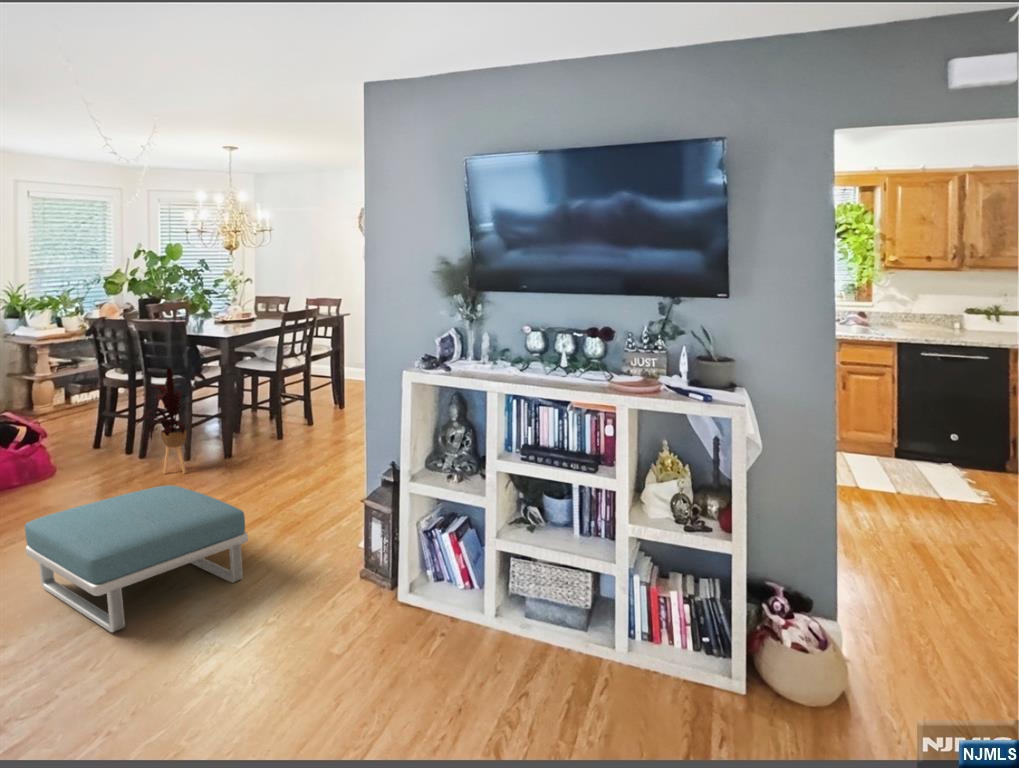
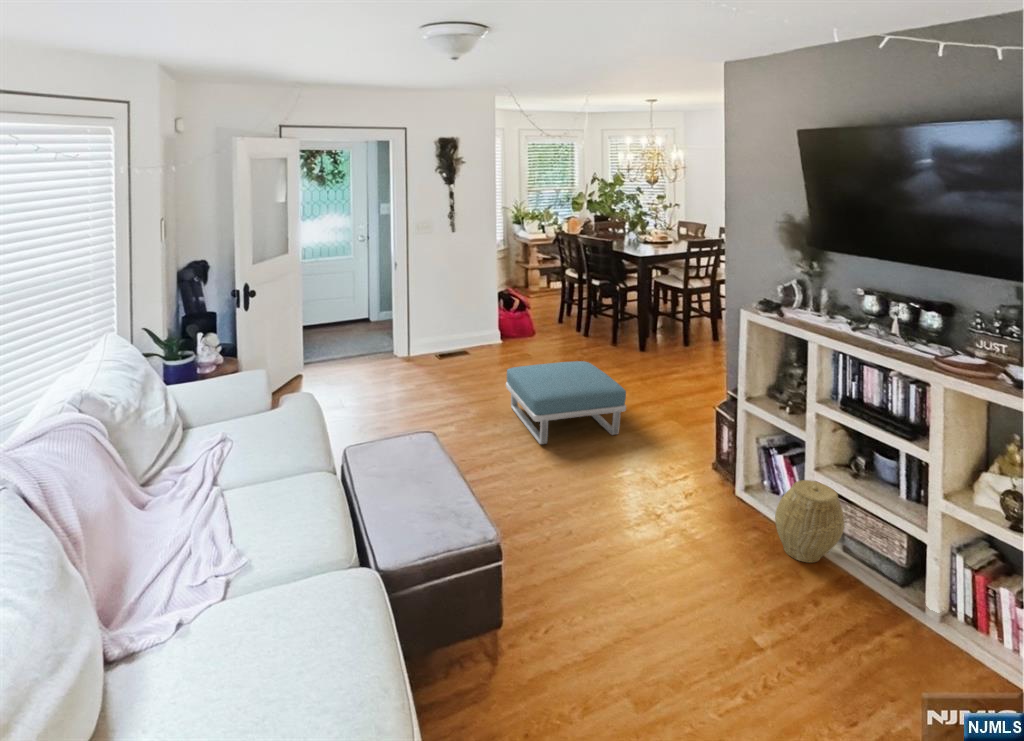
house plant: present [135,367,190,474] -> none [573,276,613,352]
woven basket: none [490,560,570,668] -> present [775,480,844,563]

